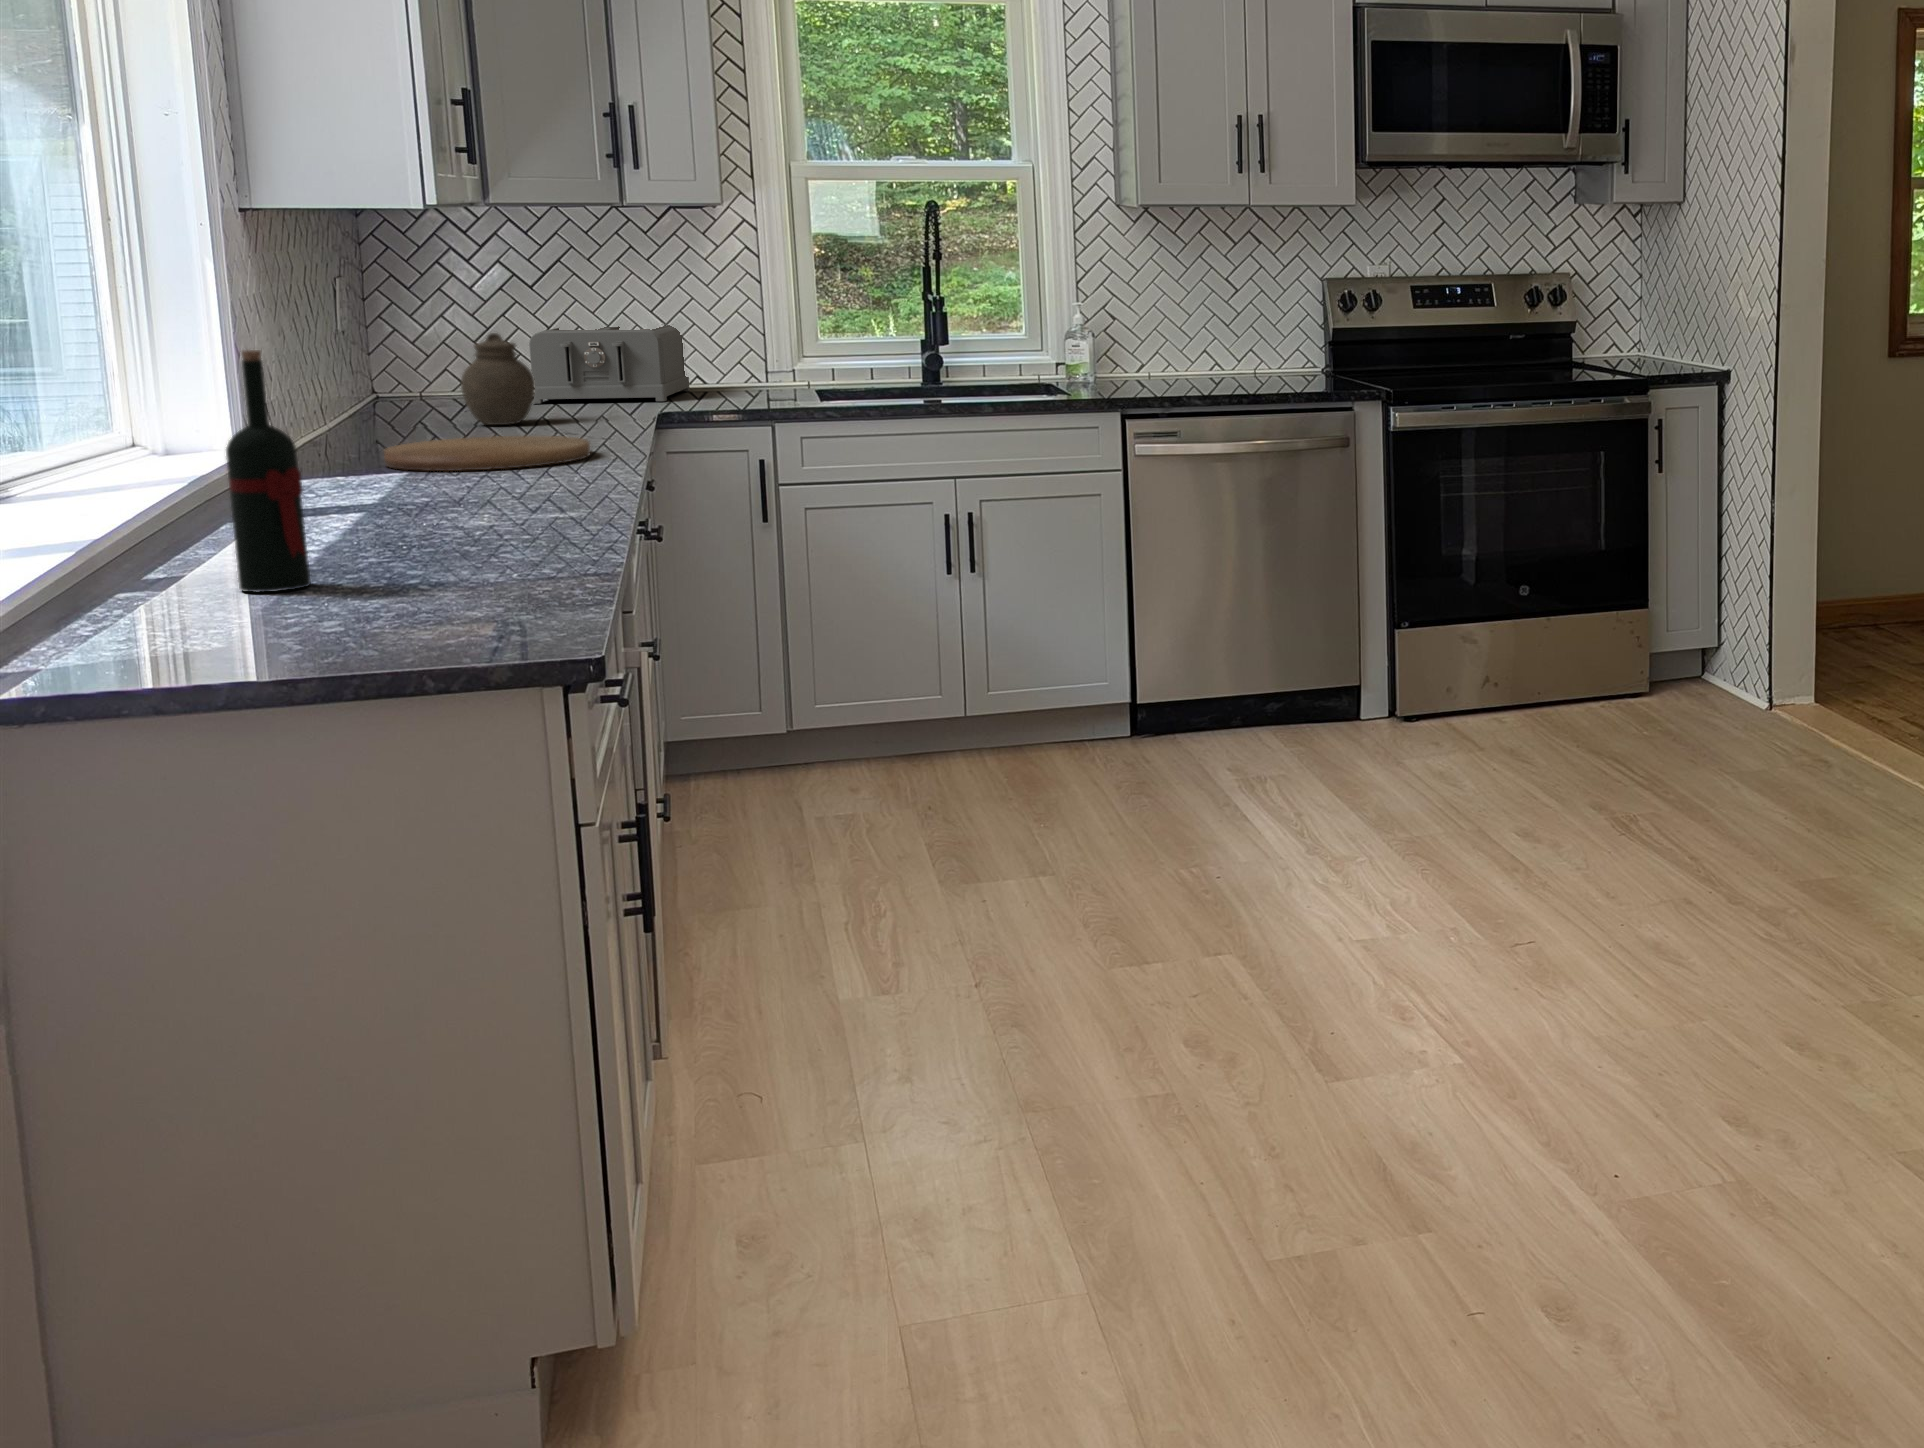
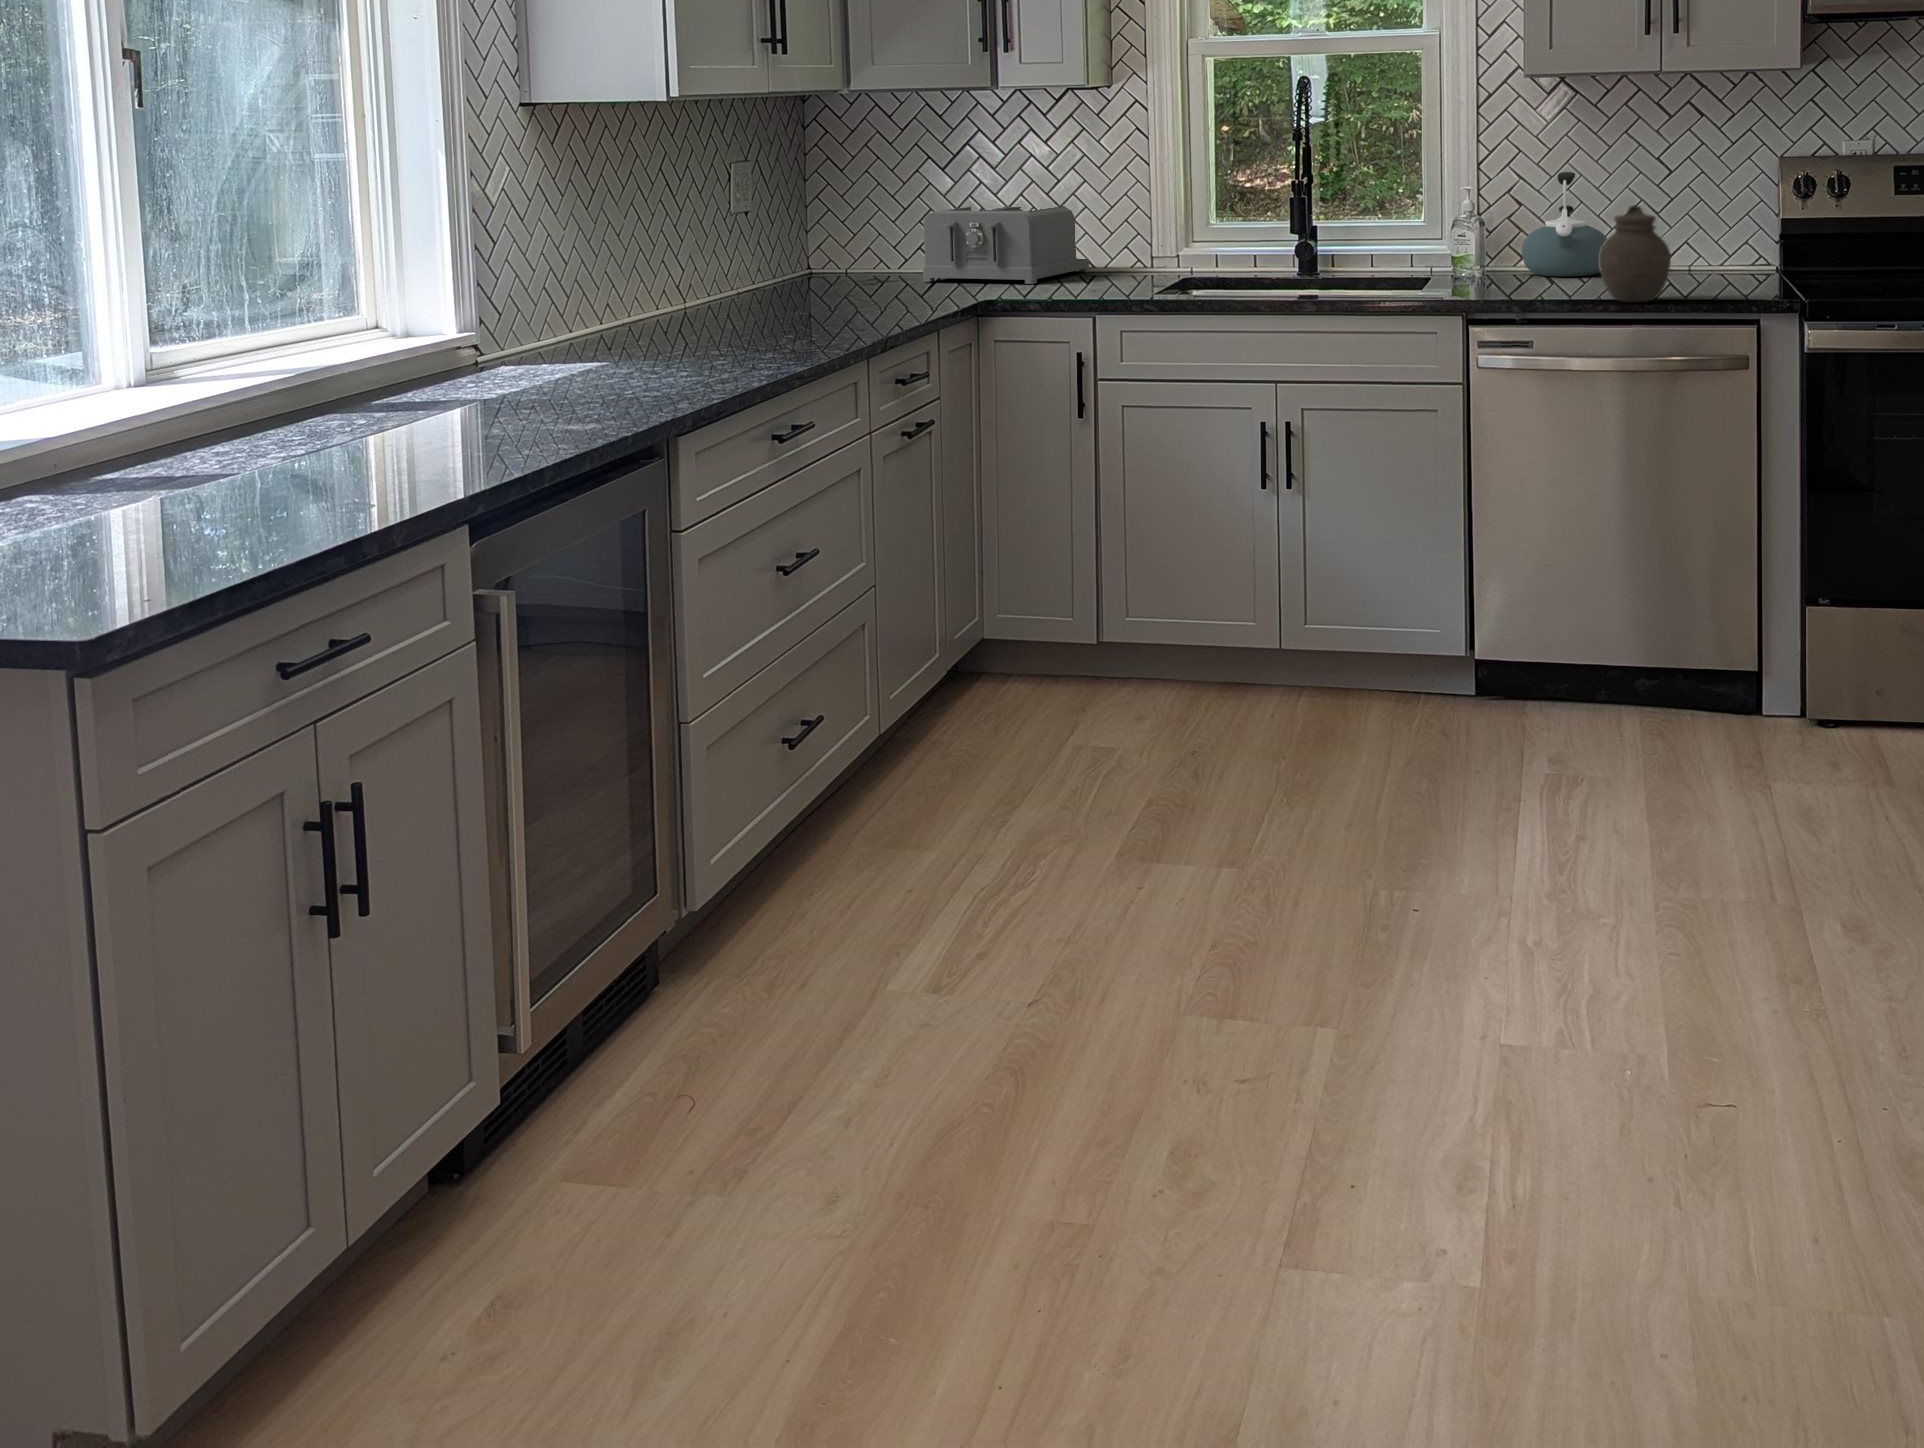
kettle: none [1116,291,1192,380] -> present [1522,172,1607,276]
jar: present [461,333,535,425] -> present [1599,205,1671,302]
wine bottle: present [226,350,311,593] -> none [36,262,120,514]
cutting board: present [384,436,590,471] -> none [605,324,797,363]

